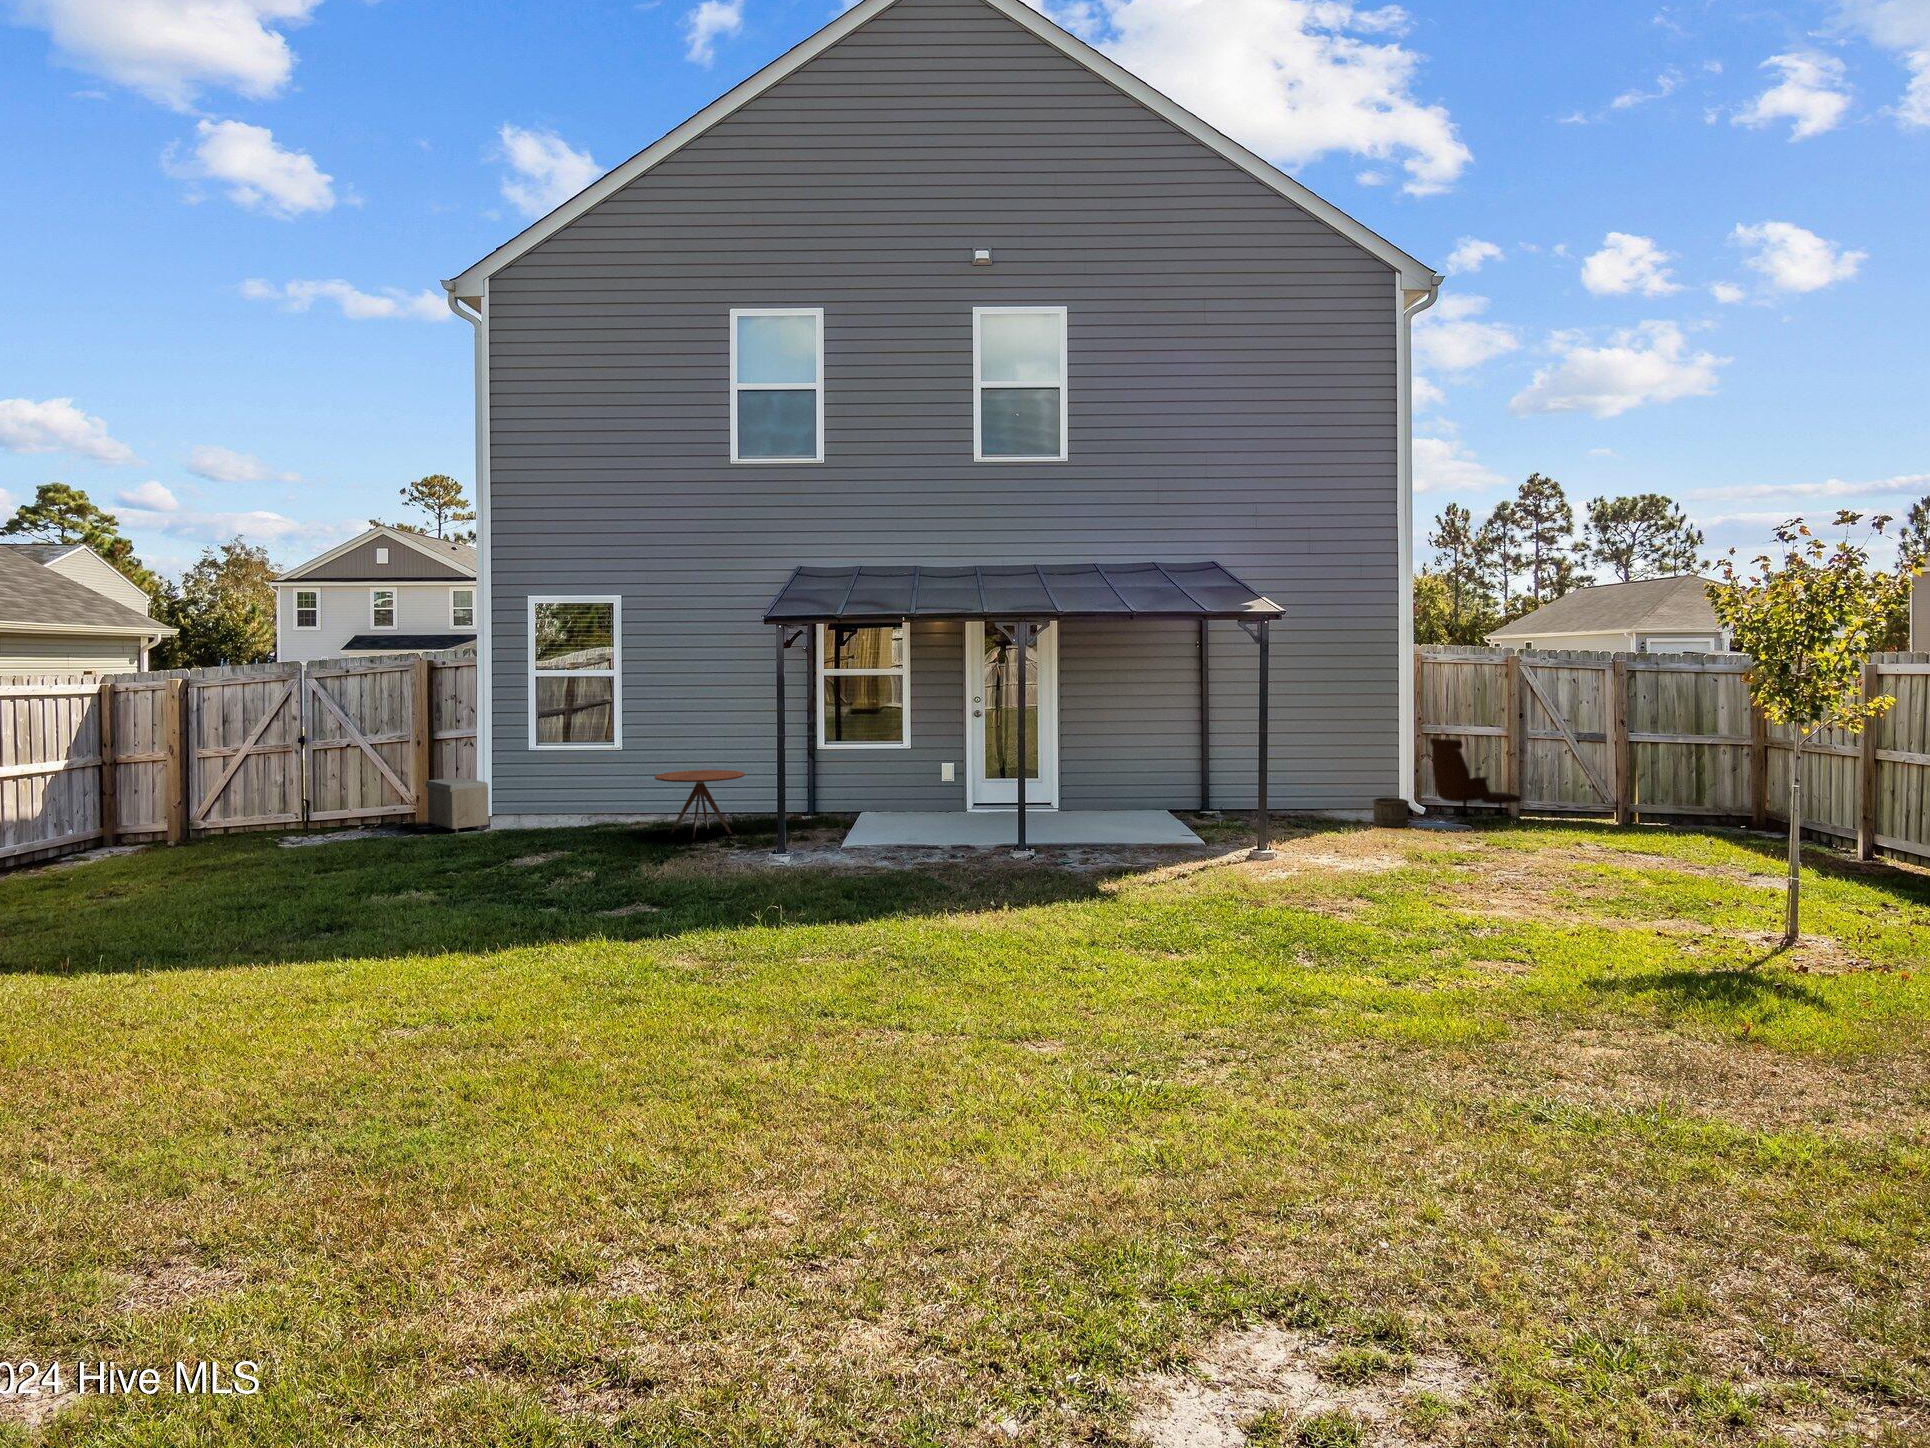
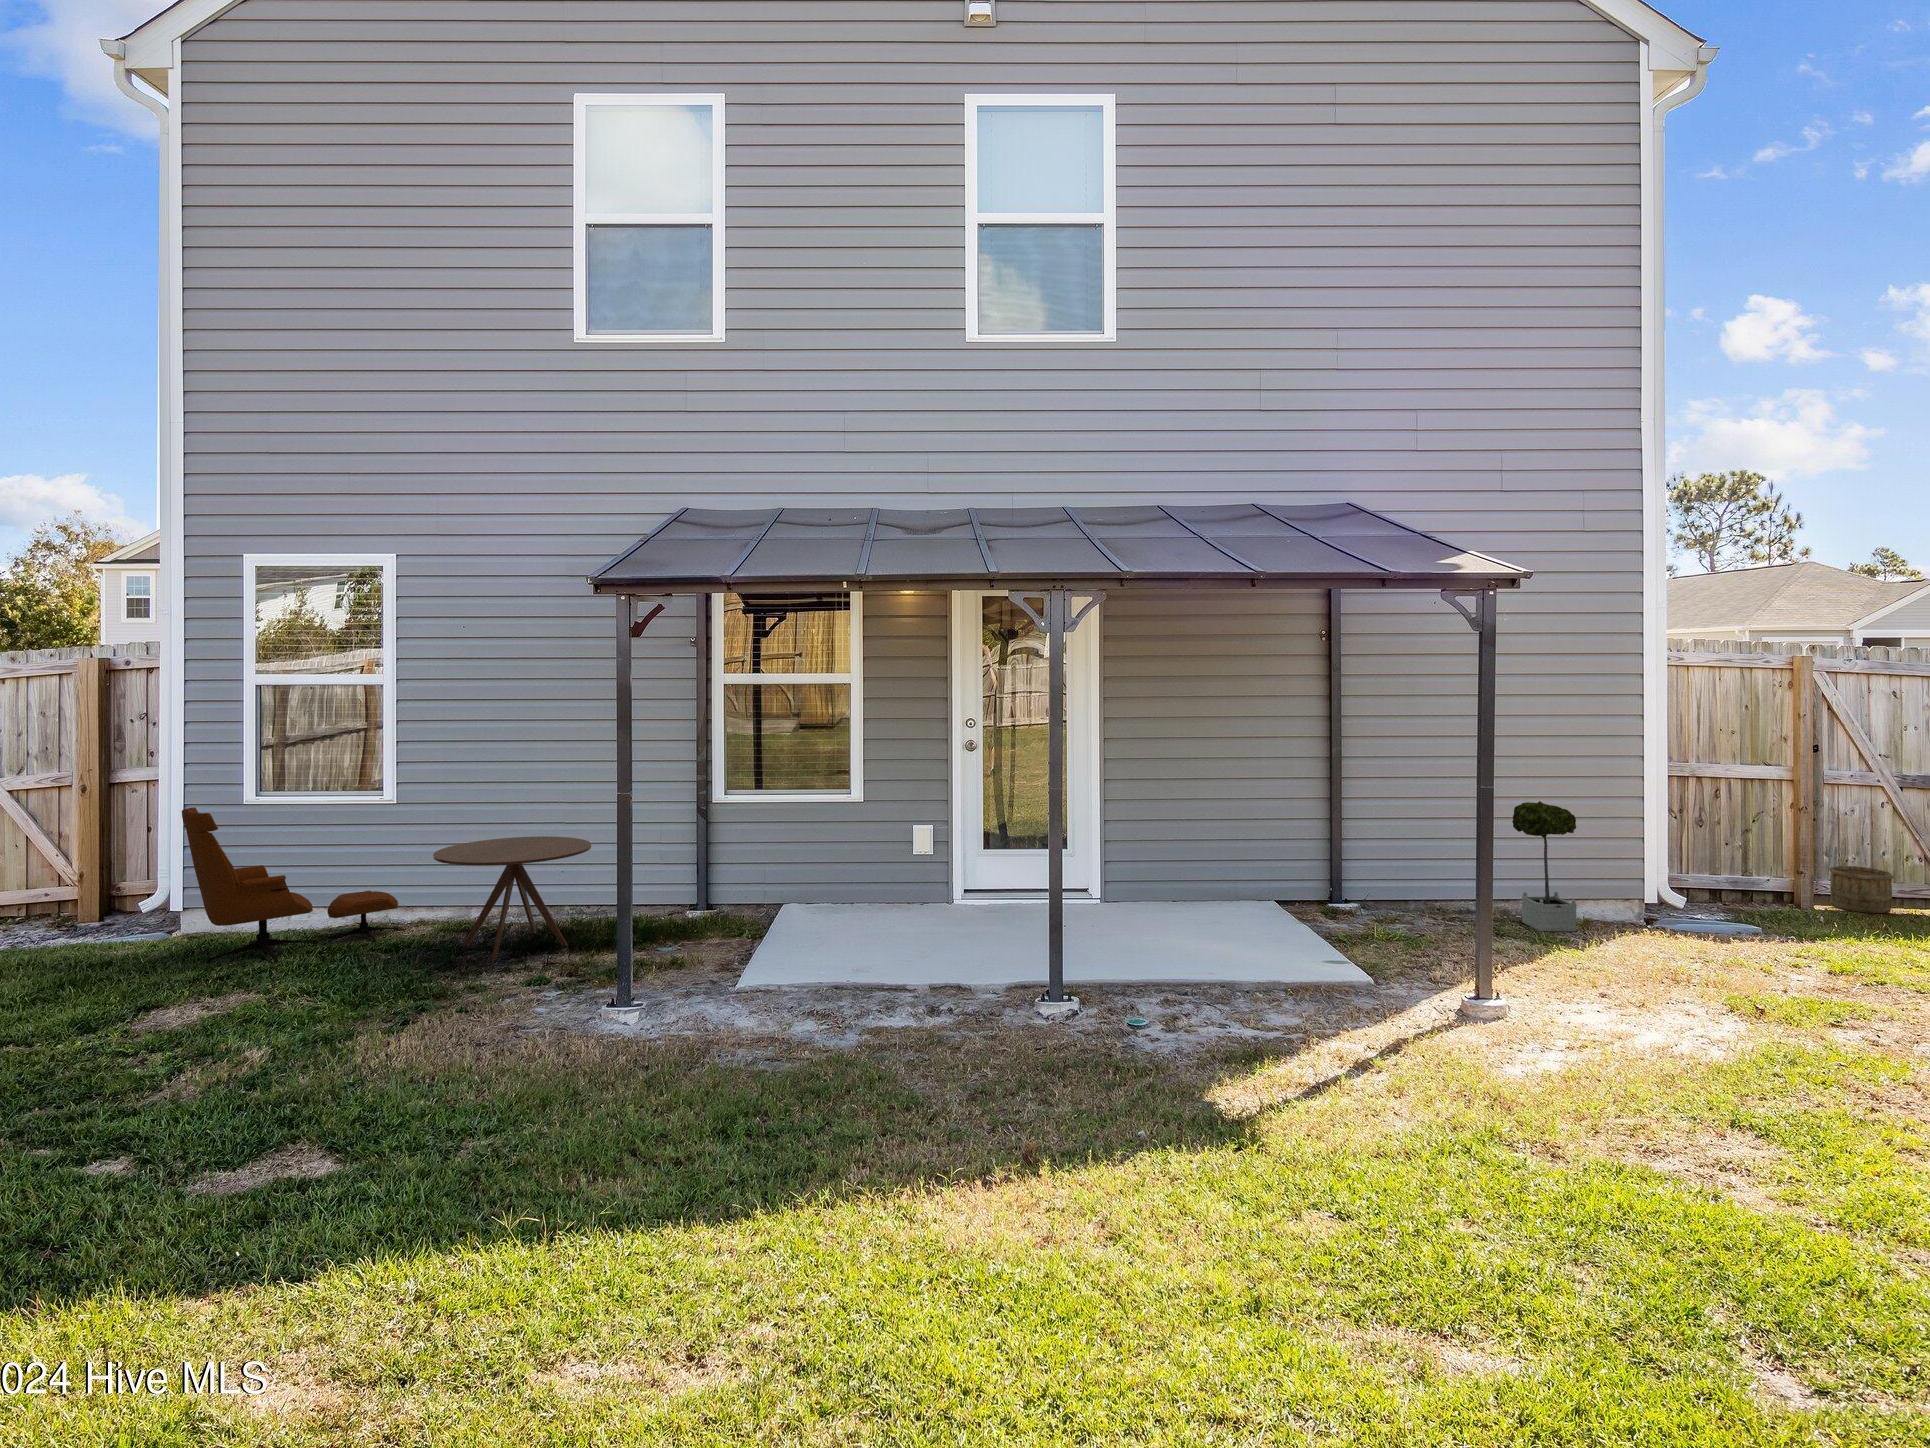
lounge chair: present [1430,738,1521,823] -> present [182,807,398,963]
potted tree: none [1316,746,1353,828] -> present [1512,801,1576,931]
storage bench: present [426,778,489,833] -> none [77,846,174,943]
wooden bucket: present [1373,798,1409,827] -> present [1829,866,1894,913]

